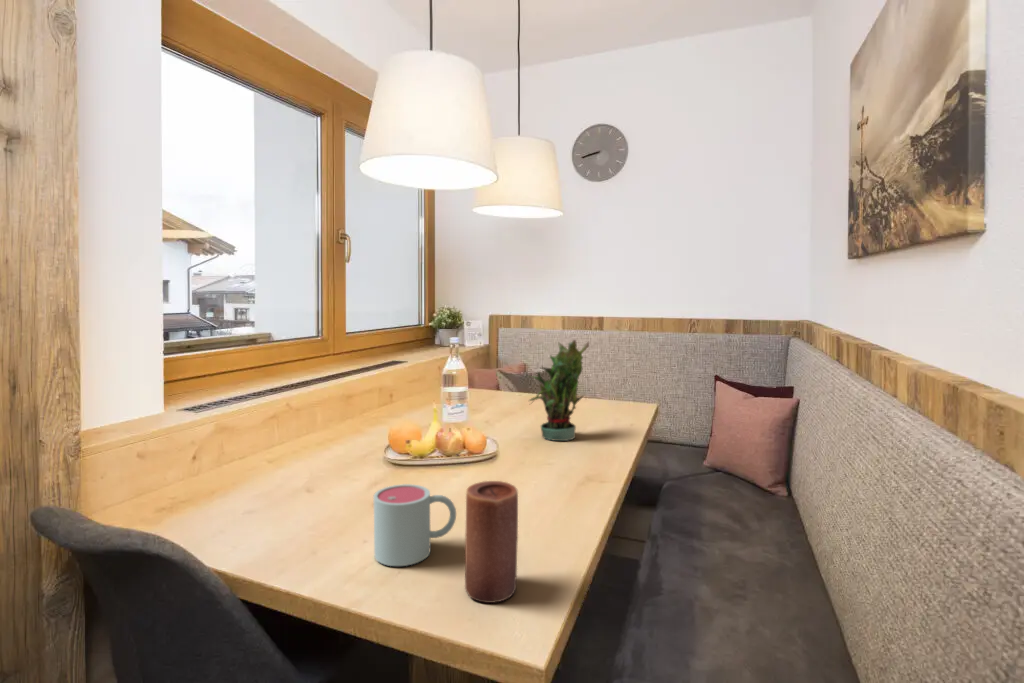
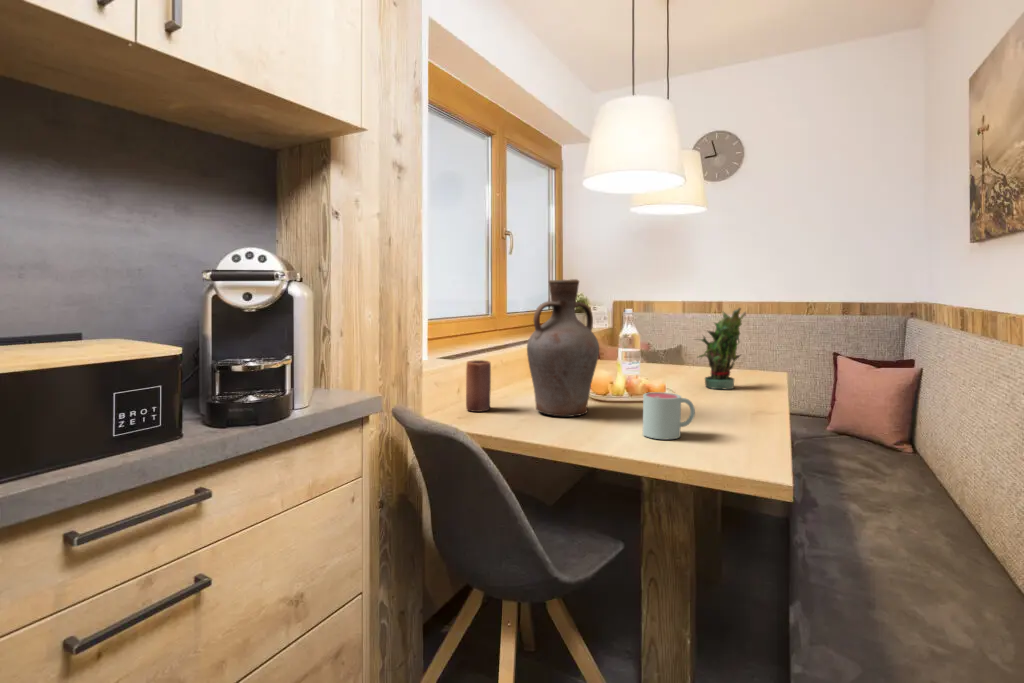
vase: none [248,309,358,509] -> present [527,279,599,416]
candle: present [465,481,518,603] -> present [466,360,491,412]

